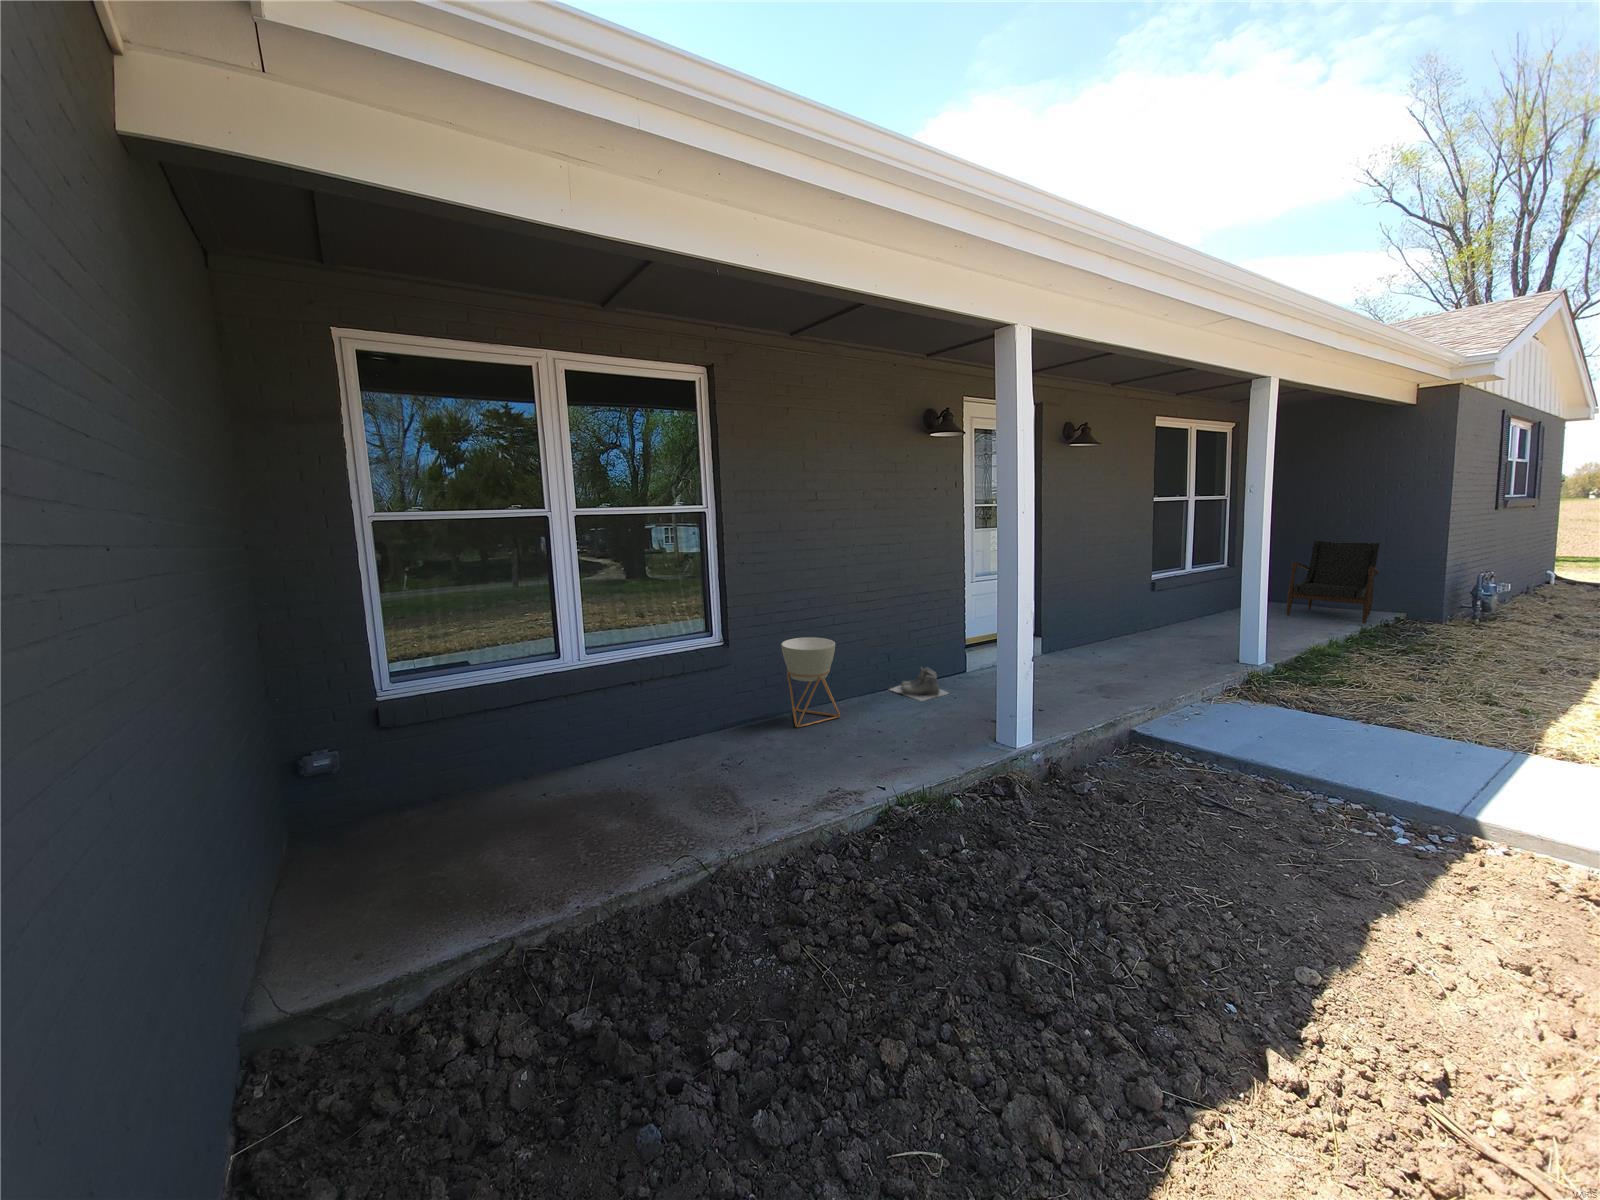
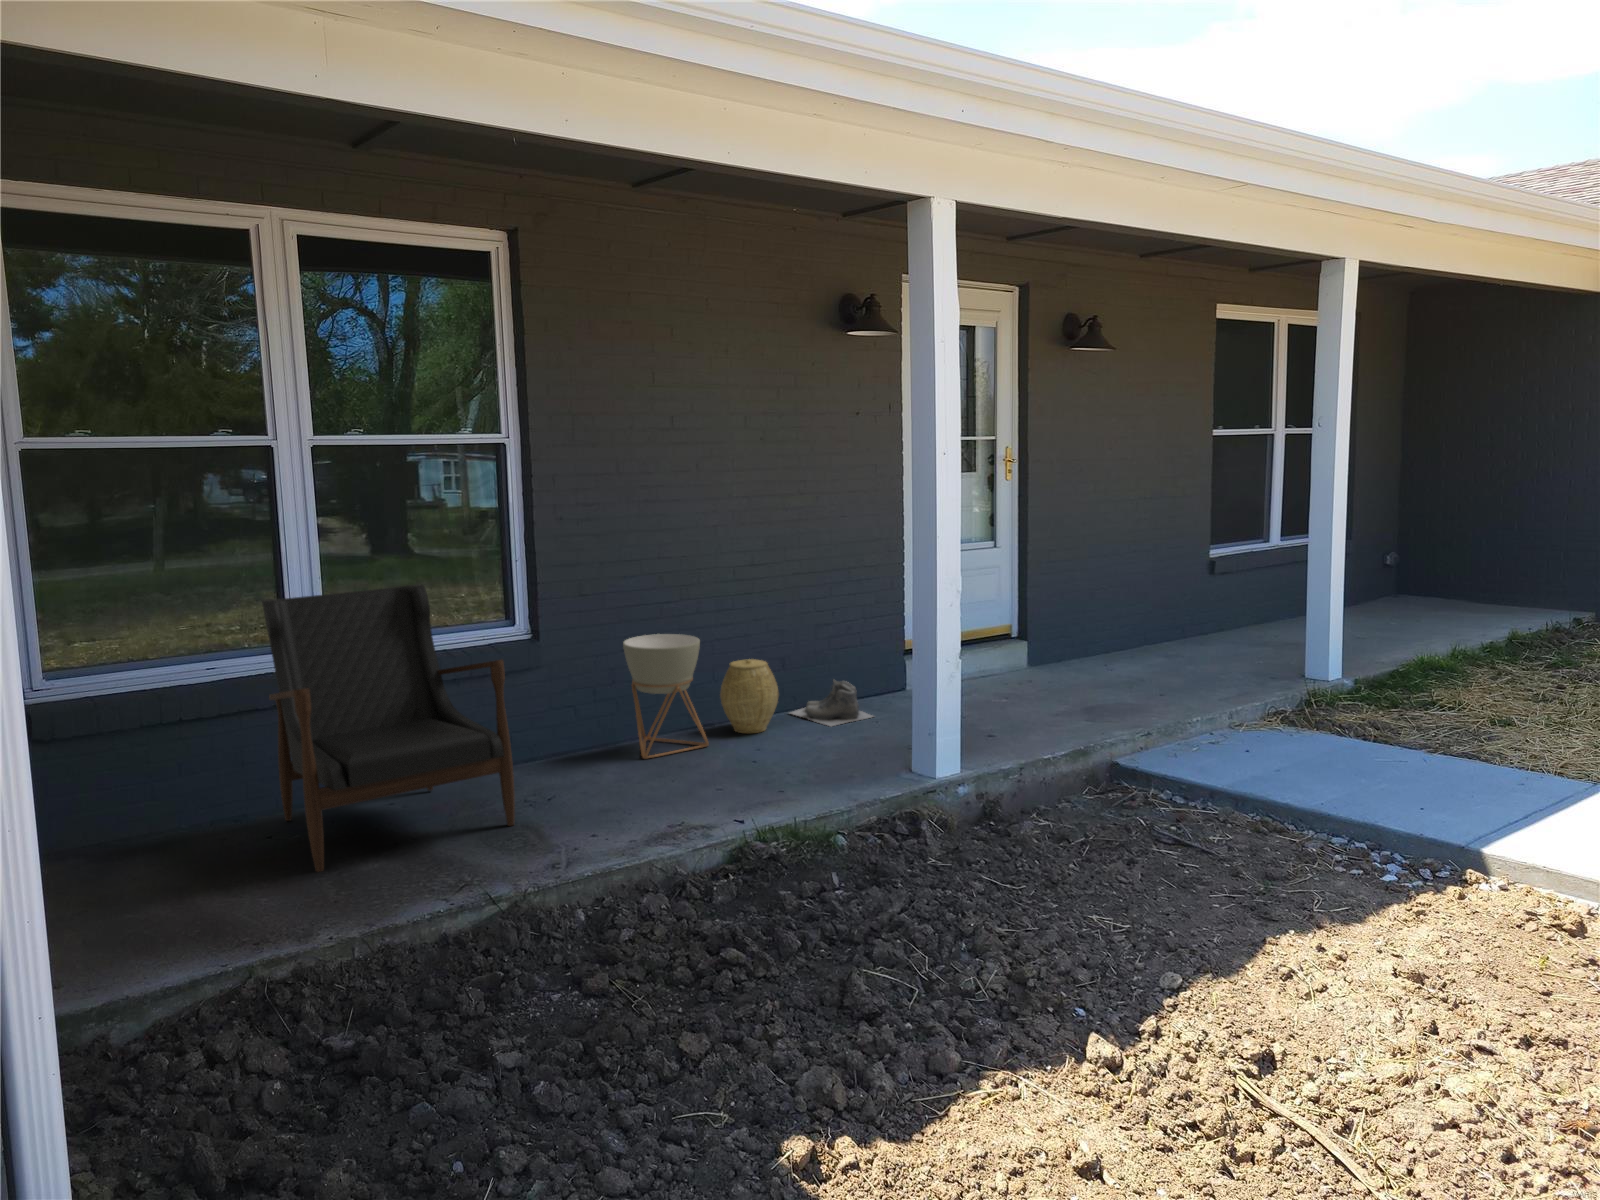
armchair: present [1287,540,1380,623] -> present [262,584,515,872]
woven basket: none [845,654,886,706] -> present [720,659,779,733]

